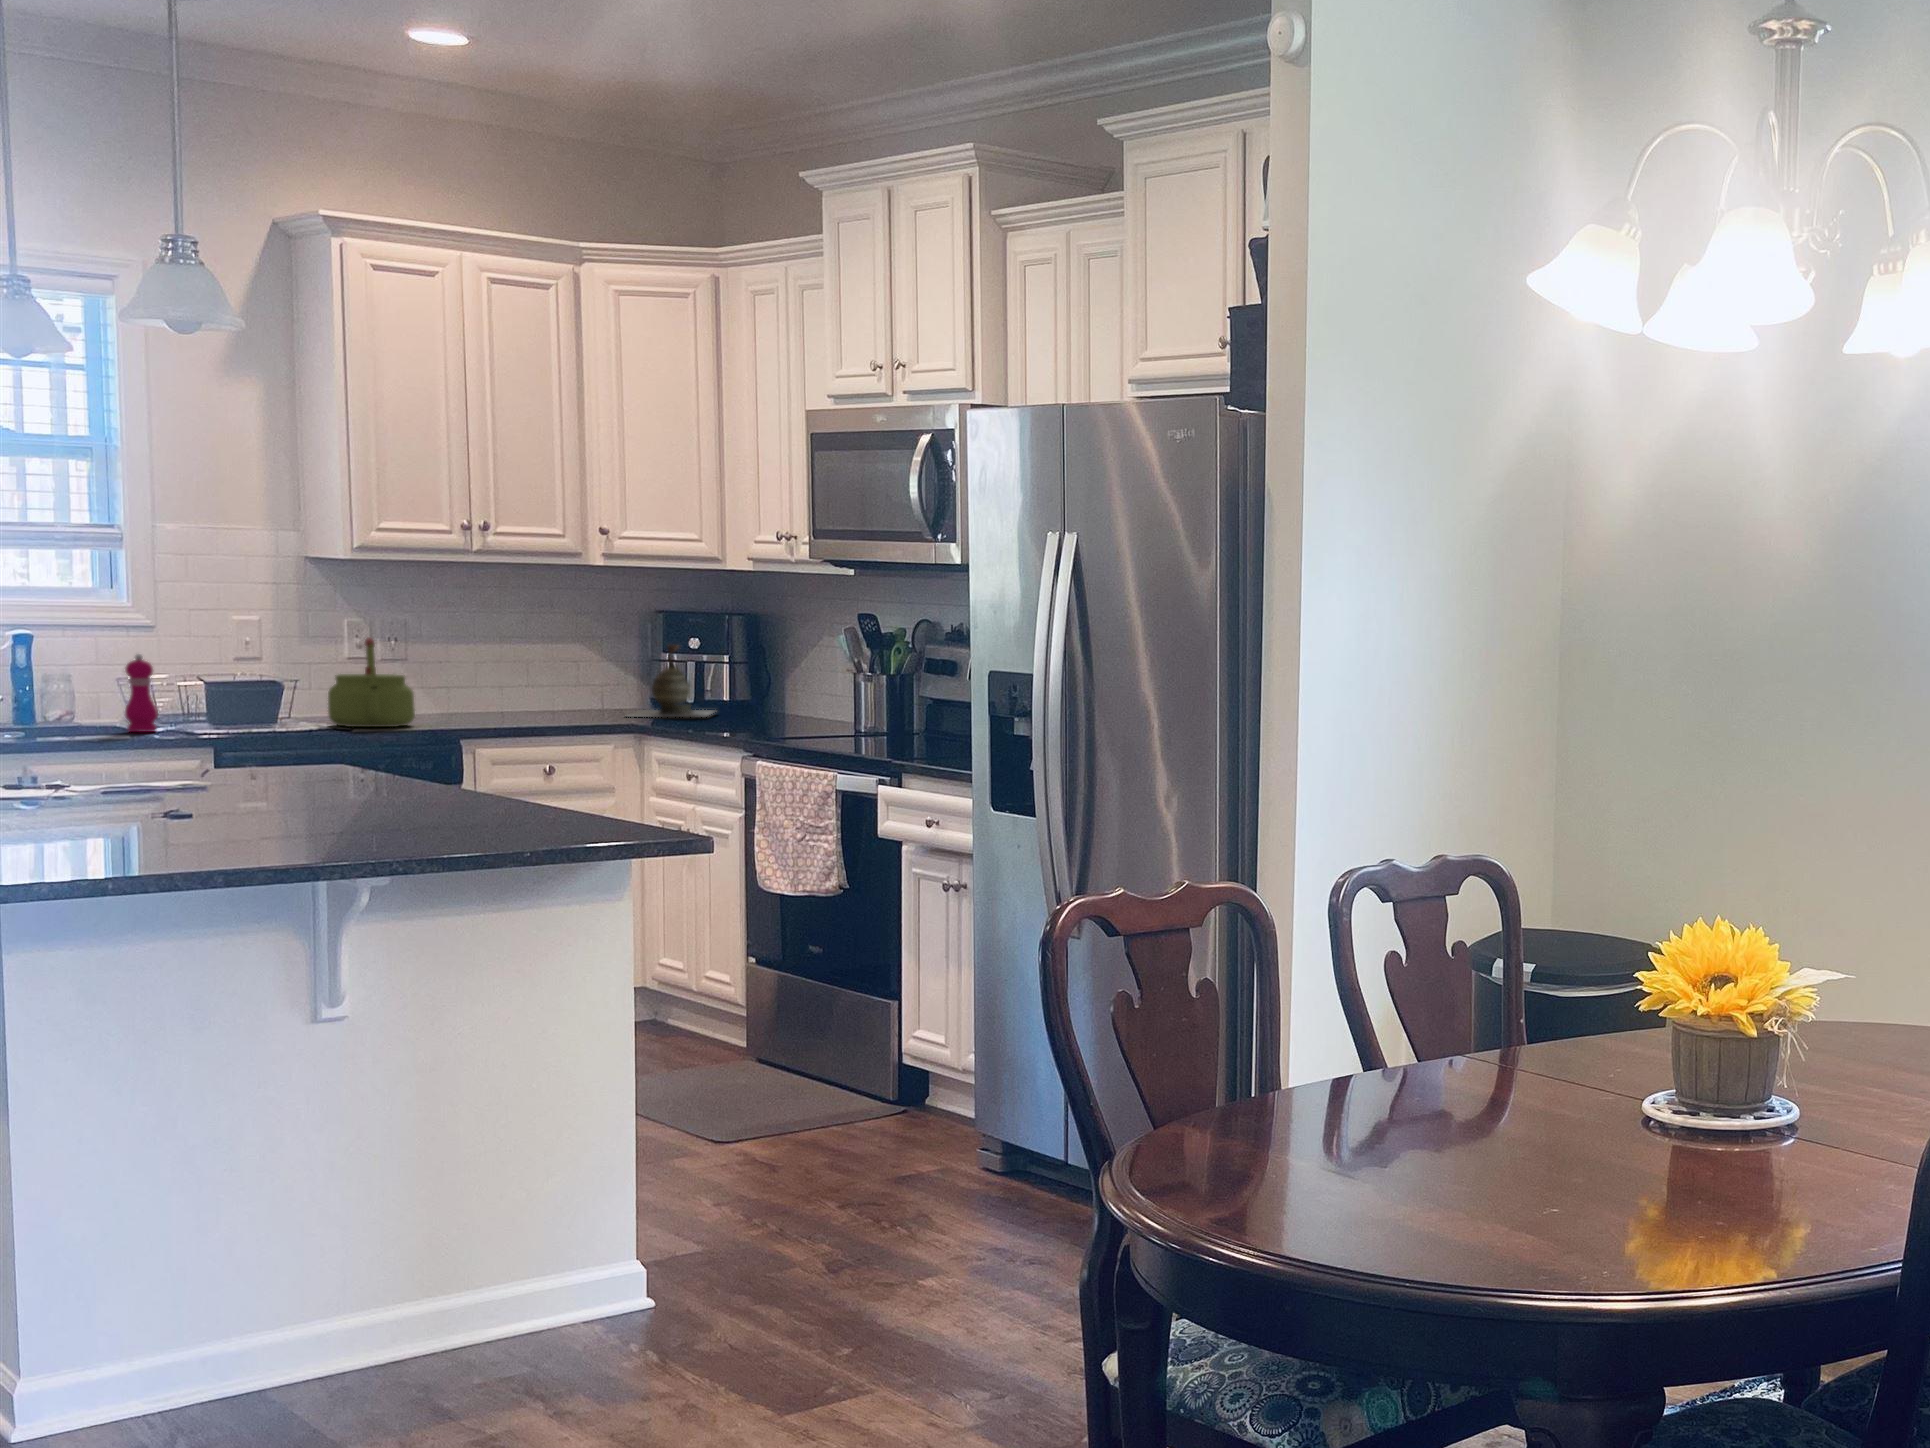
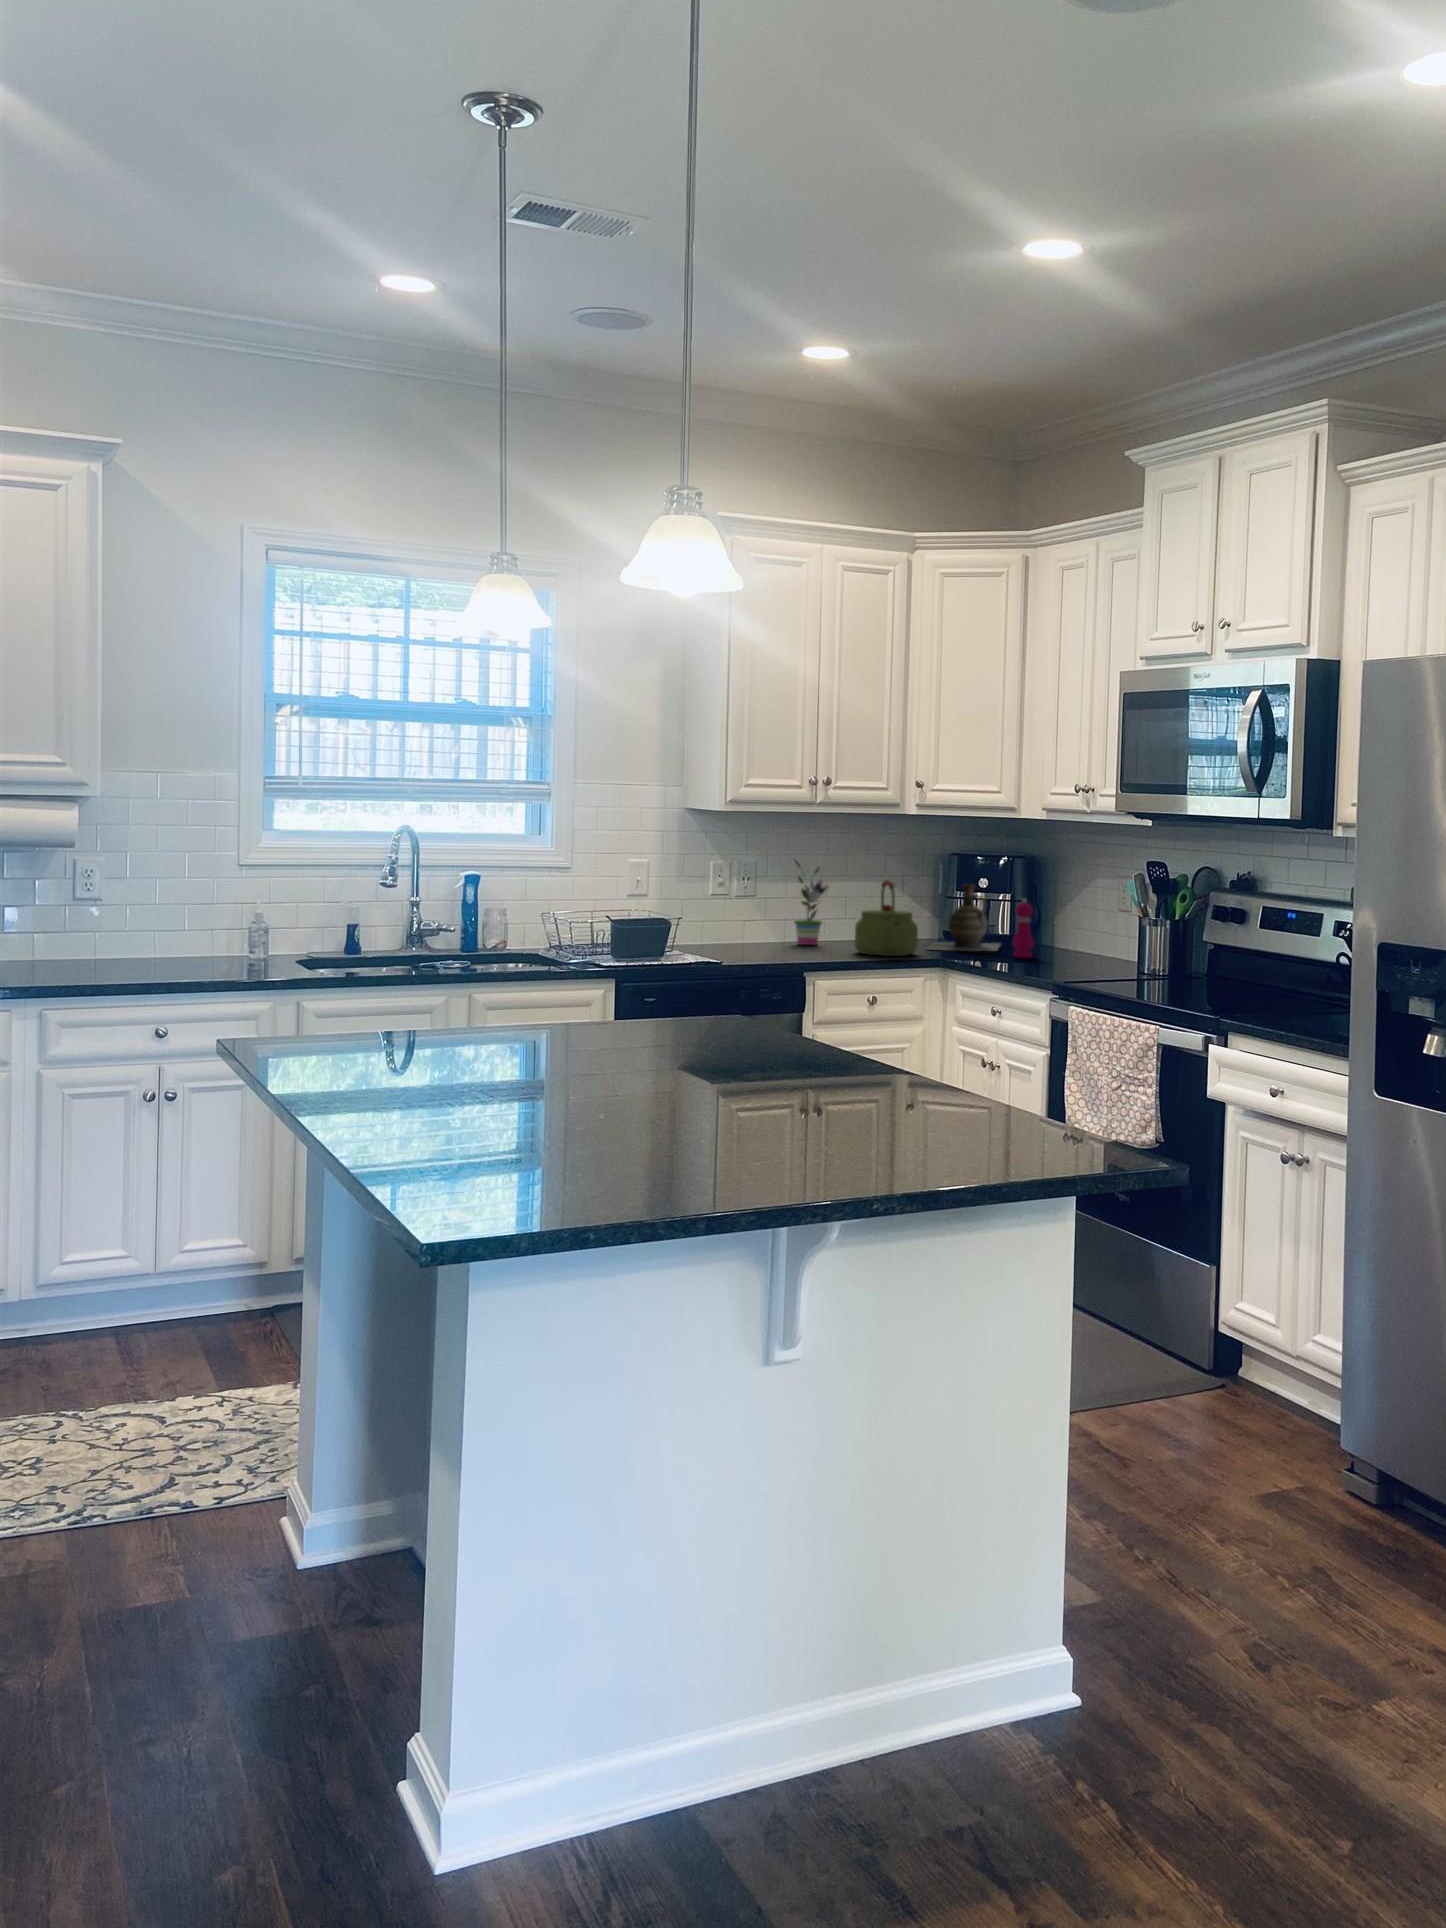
potted plant: none [456,617,504,715] -> present [794,860,830,945]
kettle: present [328,638,415,727] -> present [854,880,918,956]
pepper mill: present [125,654,158,732] -> present [1013,899,1034,958]

